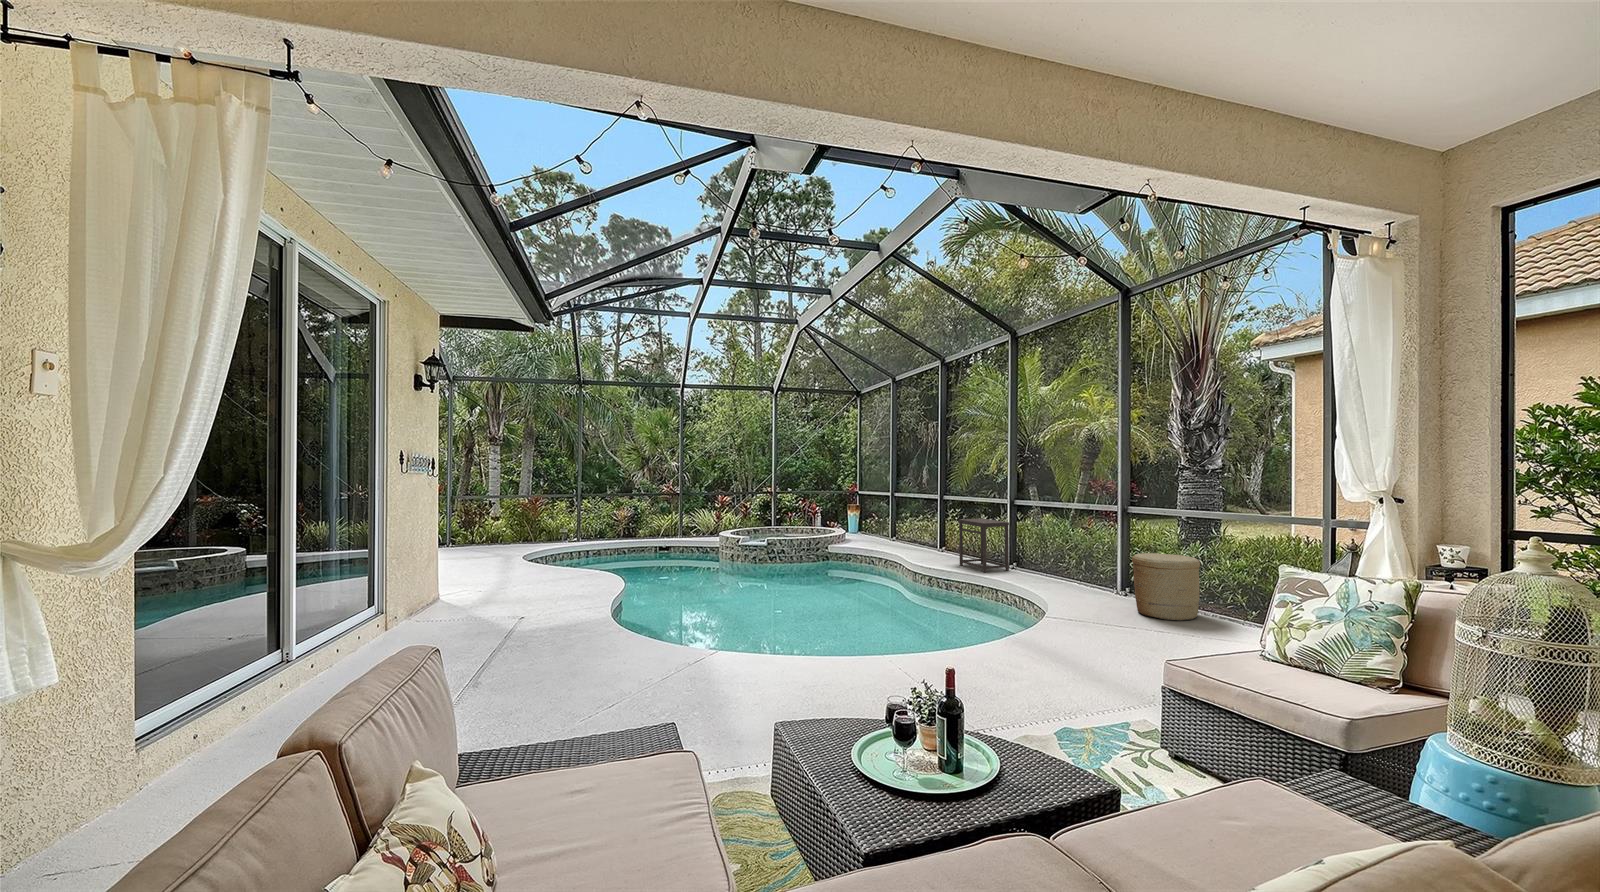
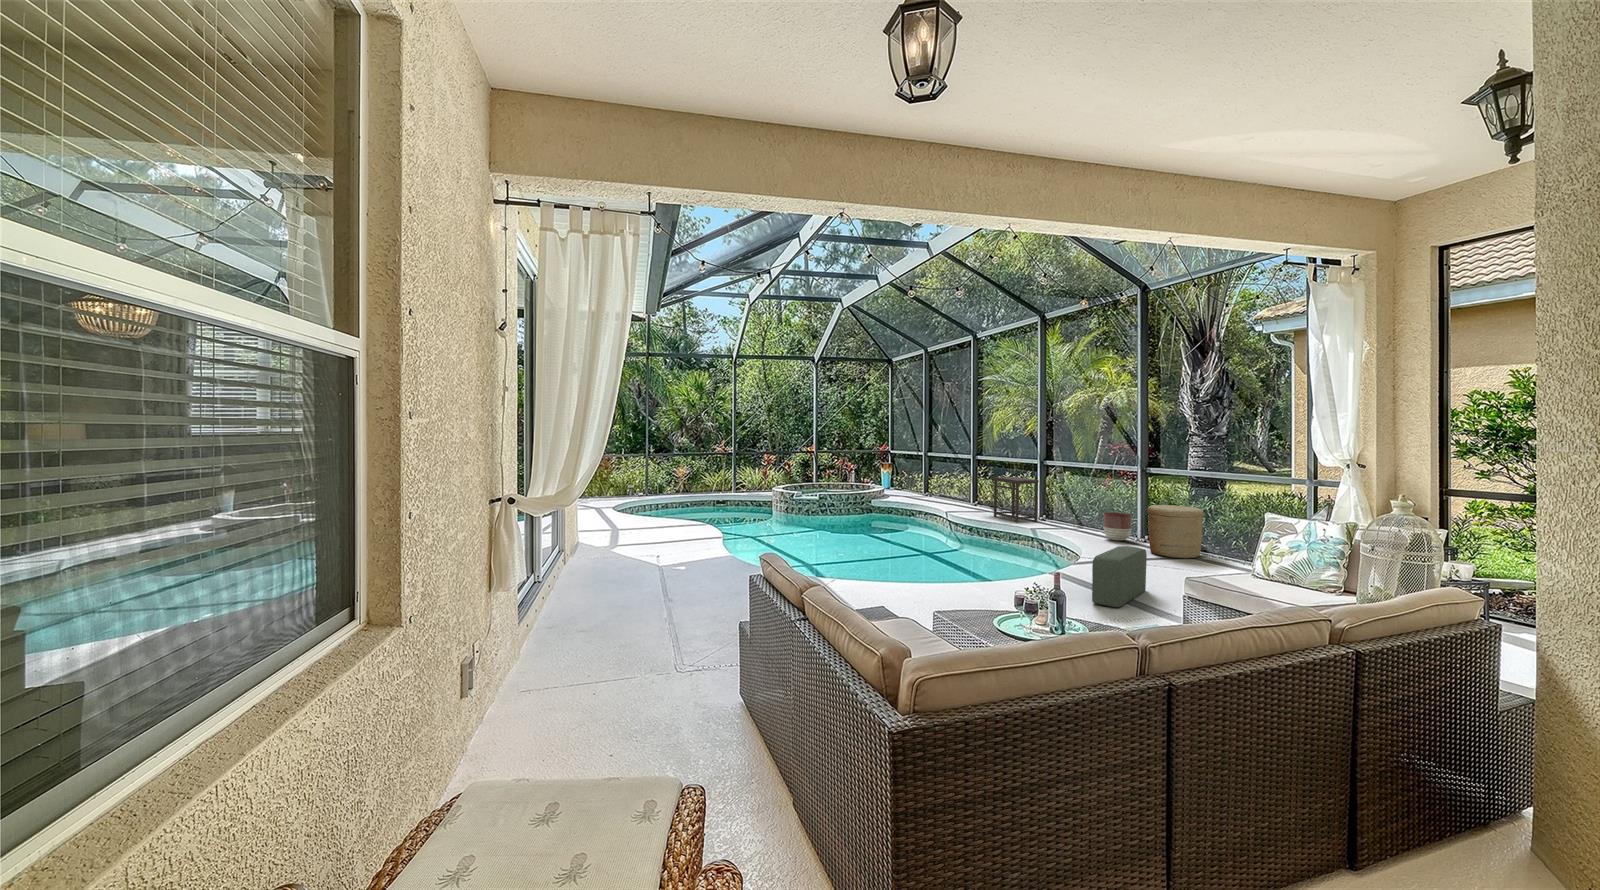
planter: none [1082,562,1116,596] -> present [1103,512,1132,541]
pouf: none [1054,611,1127,698] -> present [1092,546,1147,607]

